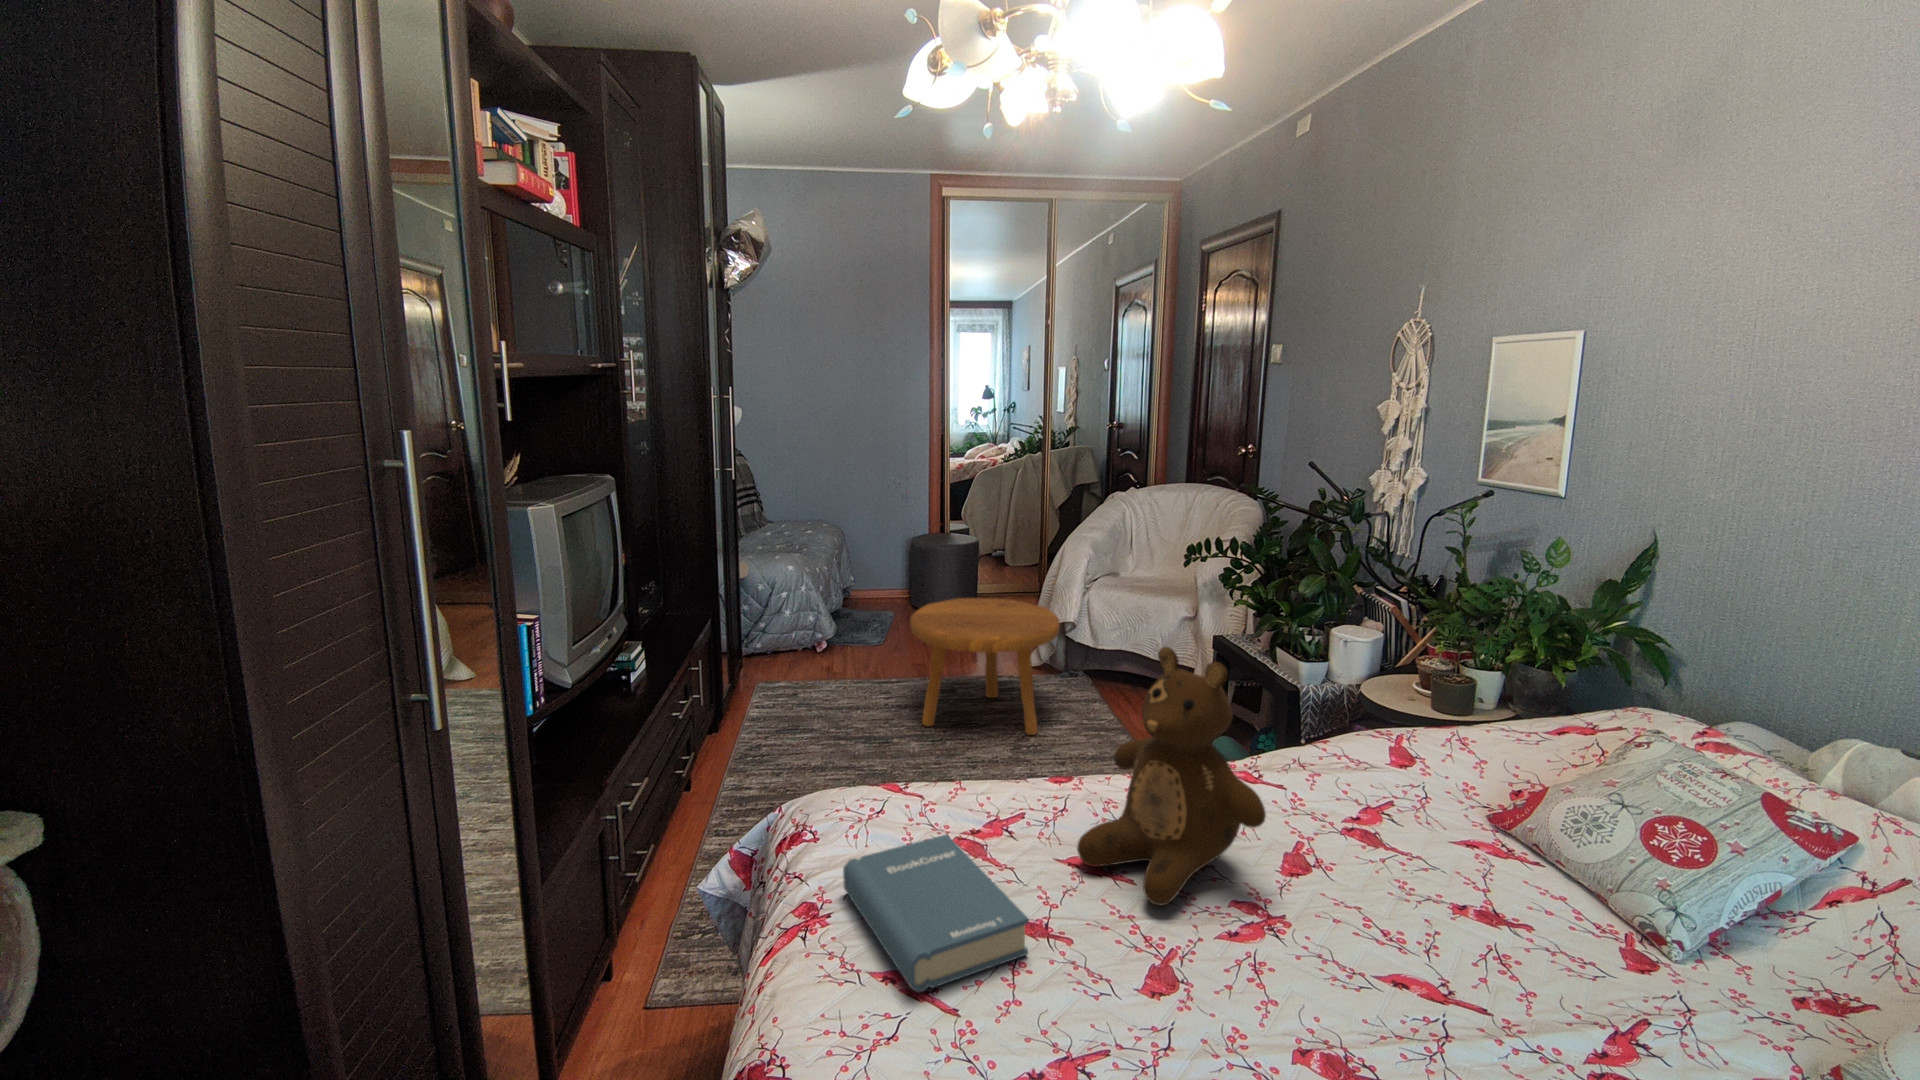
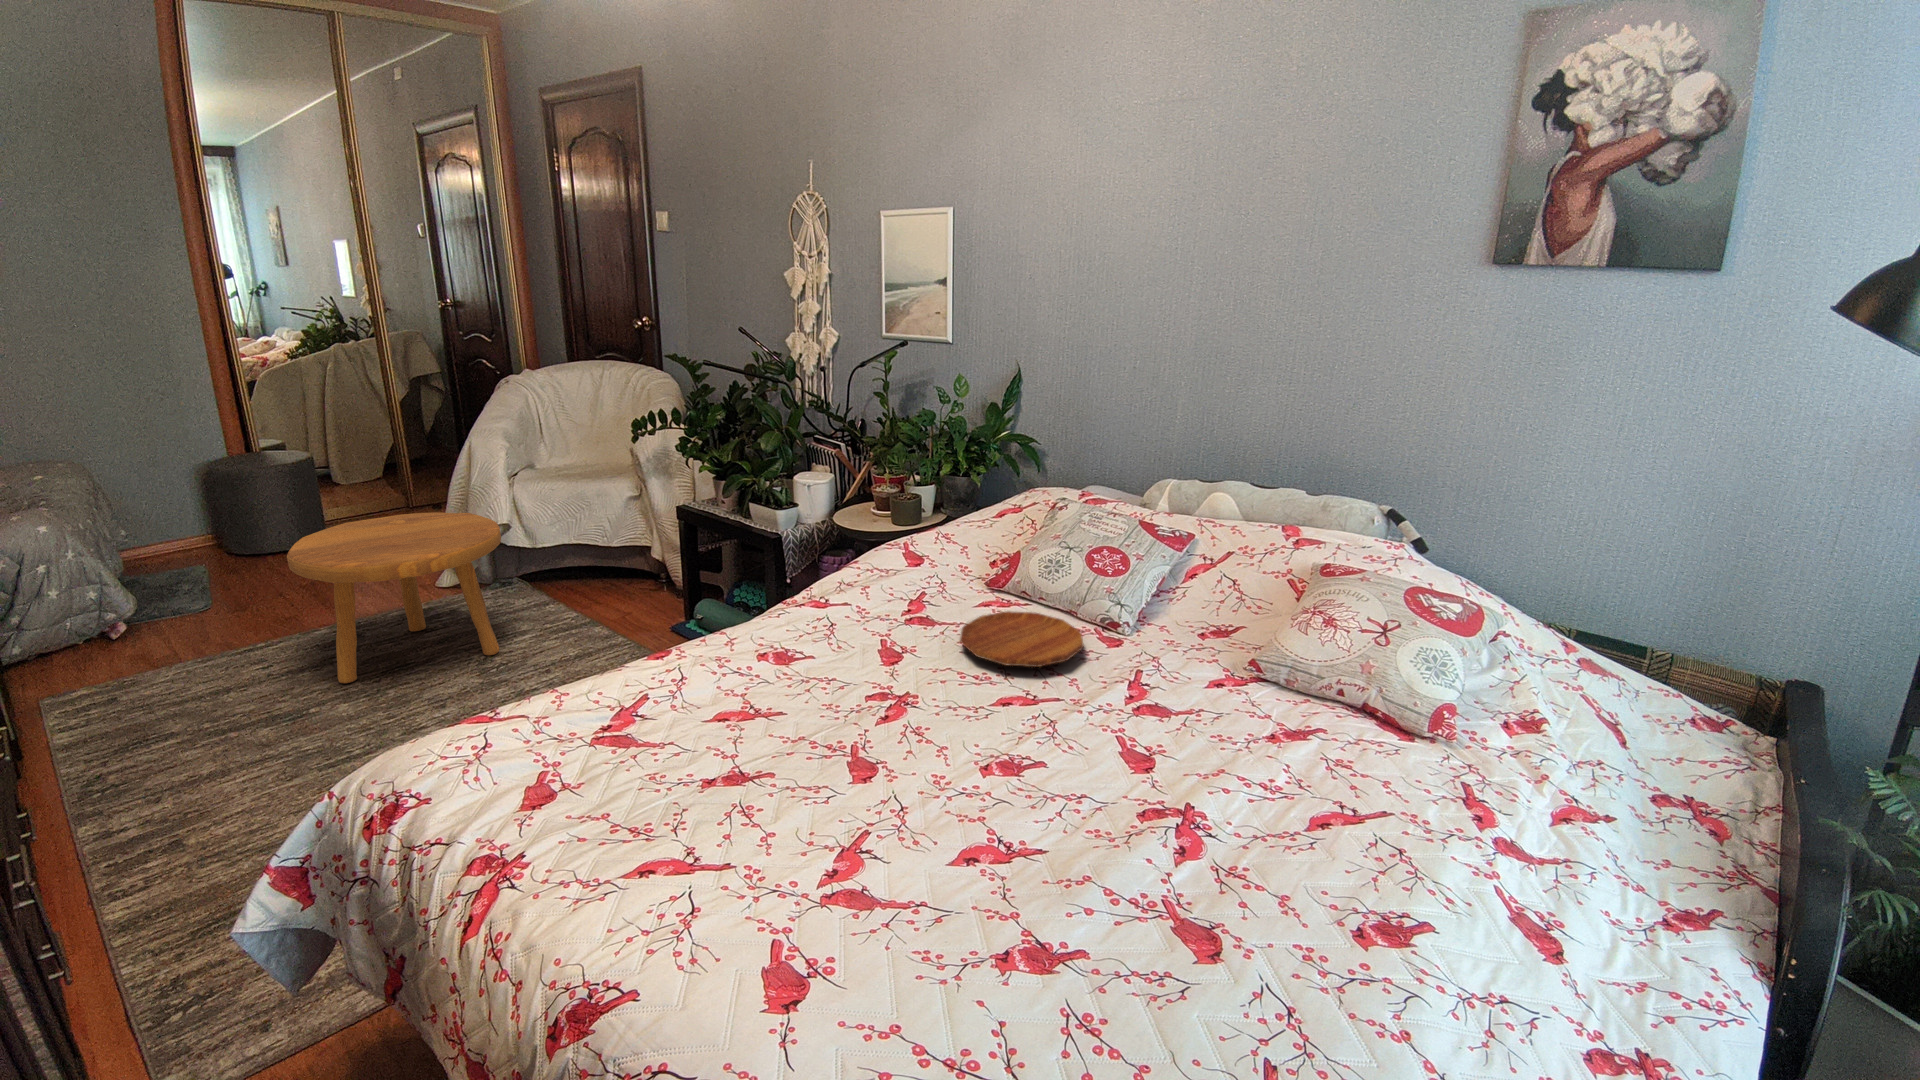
teddy bear: present [1077,647,1266,906] -> none [728,493,886,719]
hardback book: present [843,835,1029,992] -> none [506,733,748,873]
tray: none [1384,856,1584,964] -> present [960,611,1084,667]

